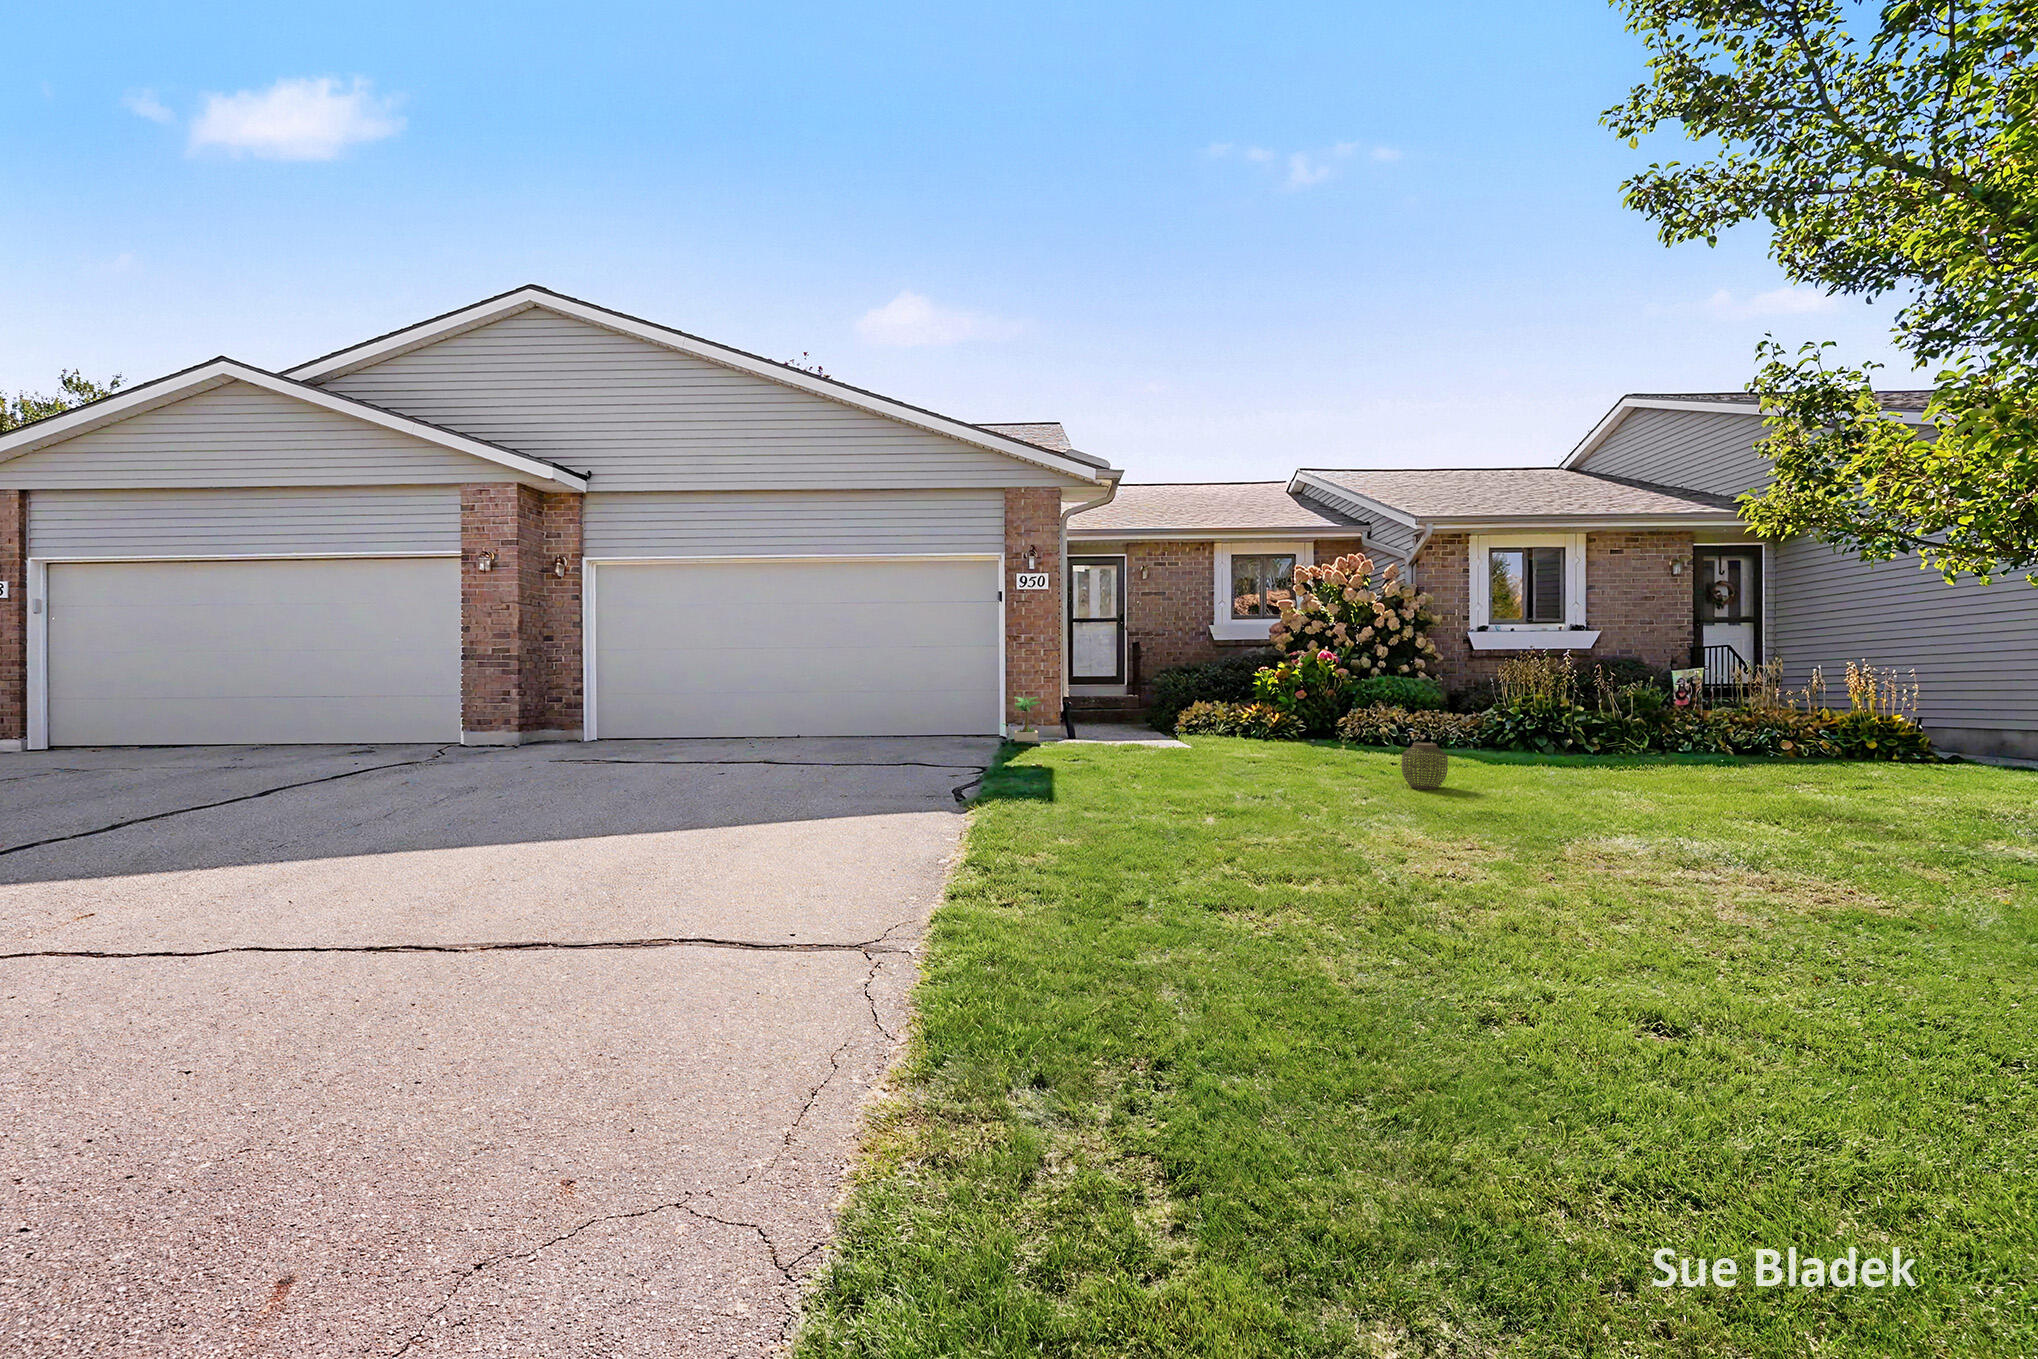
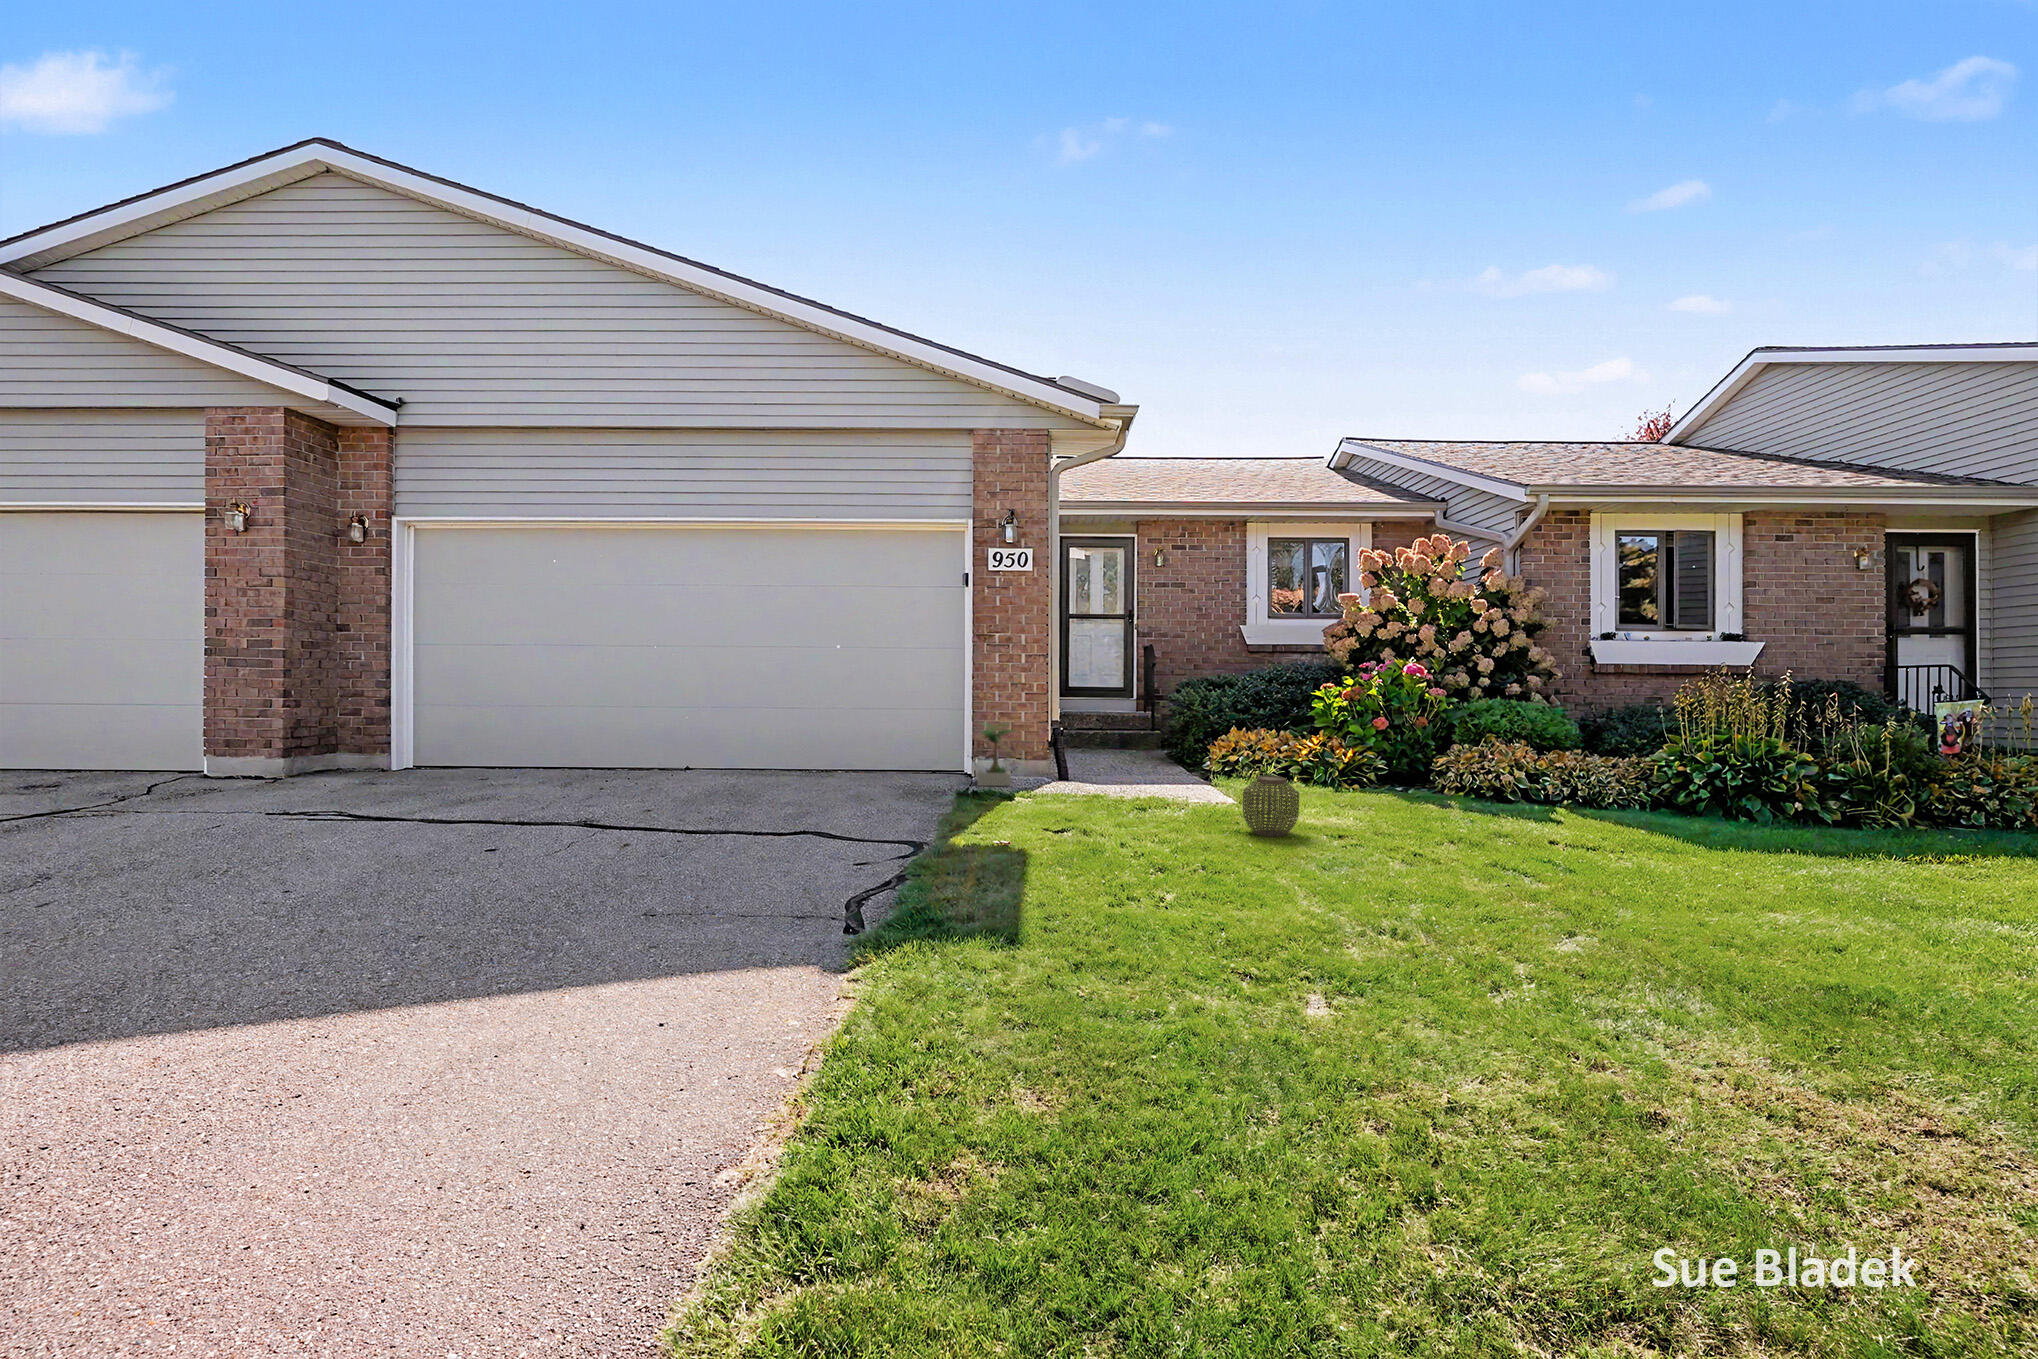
woven basket: present [1402,742,1448,789] -> present [1243,776,1299,837]

